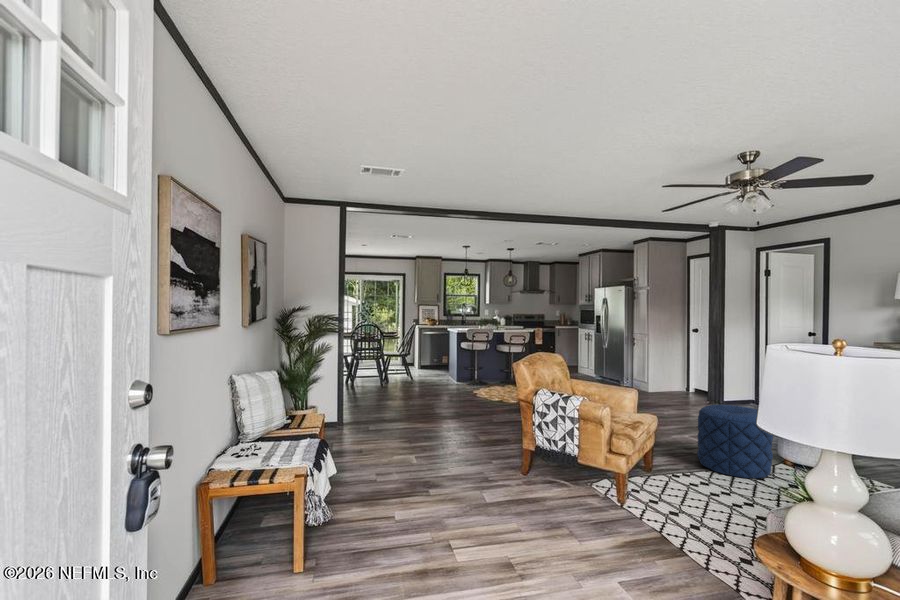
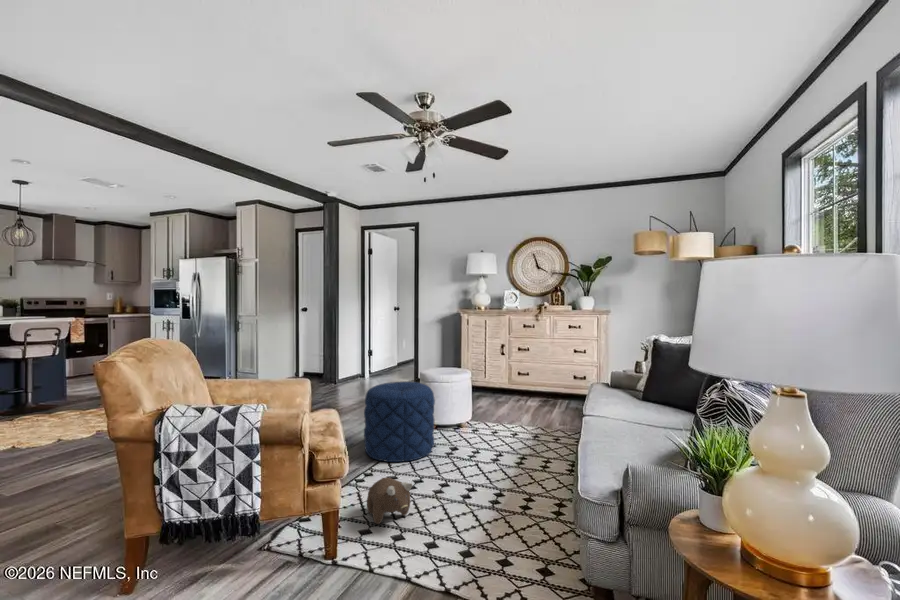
plush toy: none [665,471,700,505] -> present [367,477,412,524]

